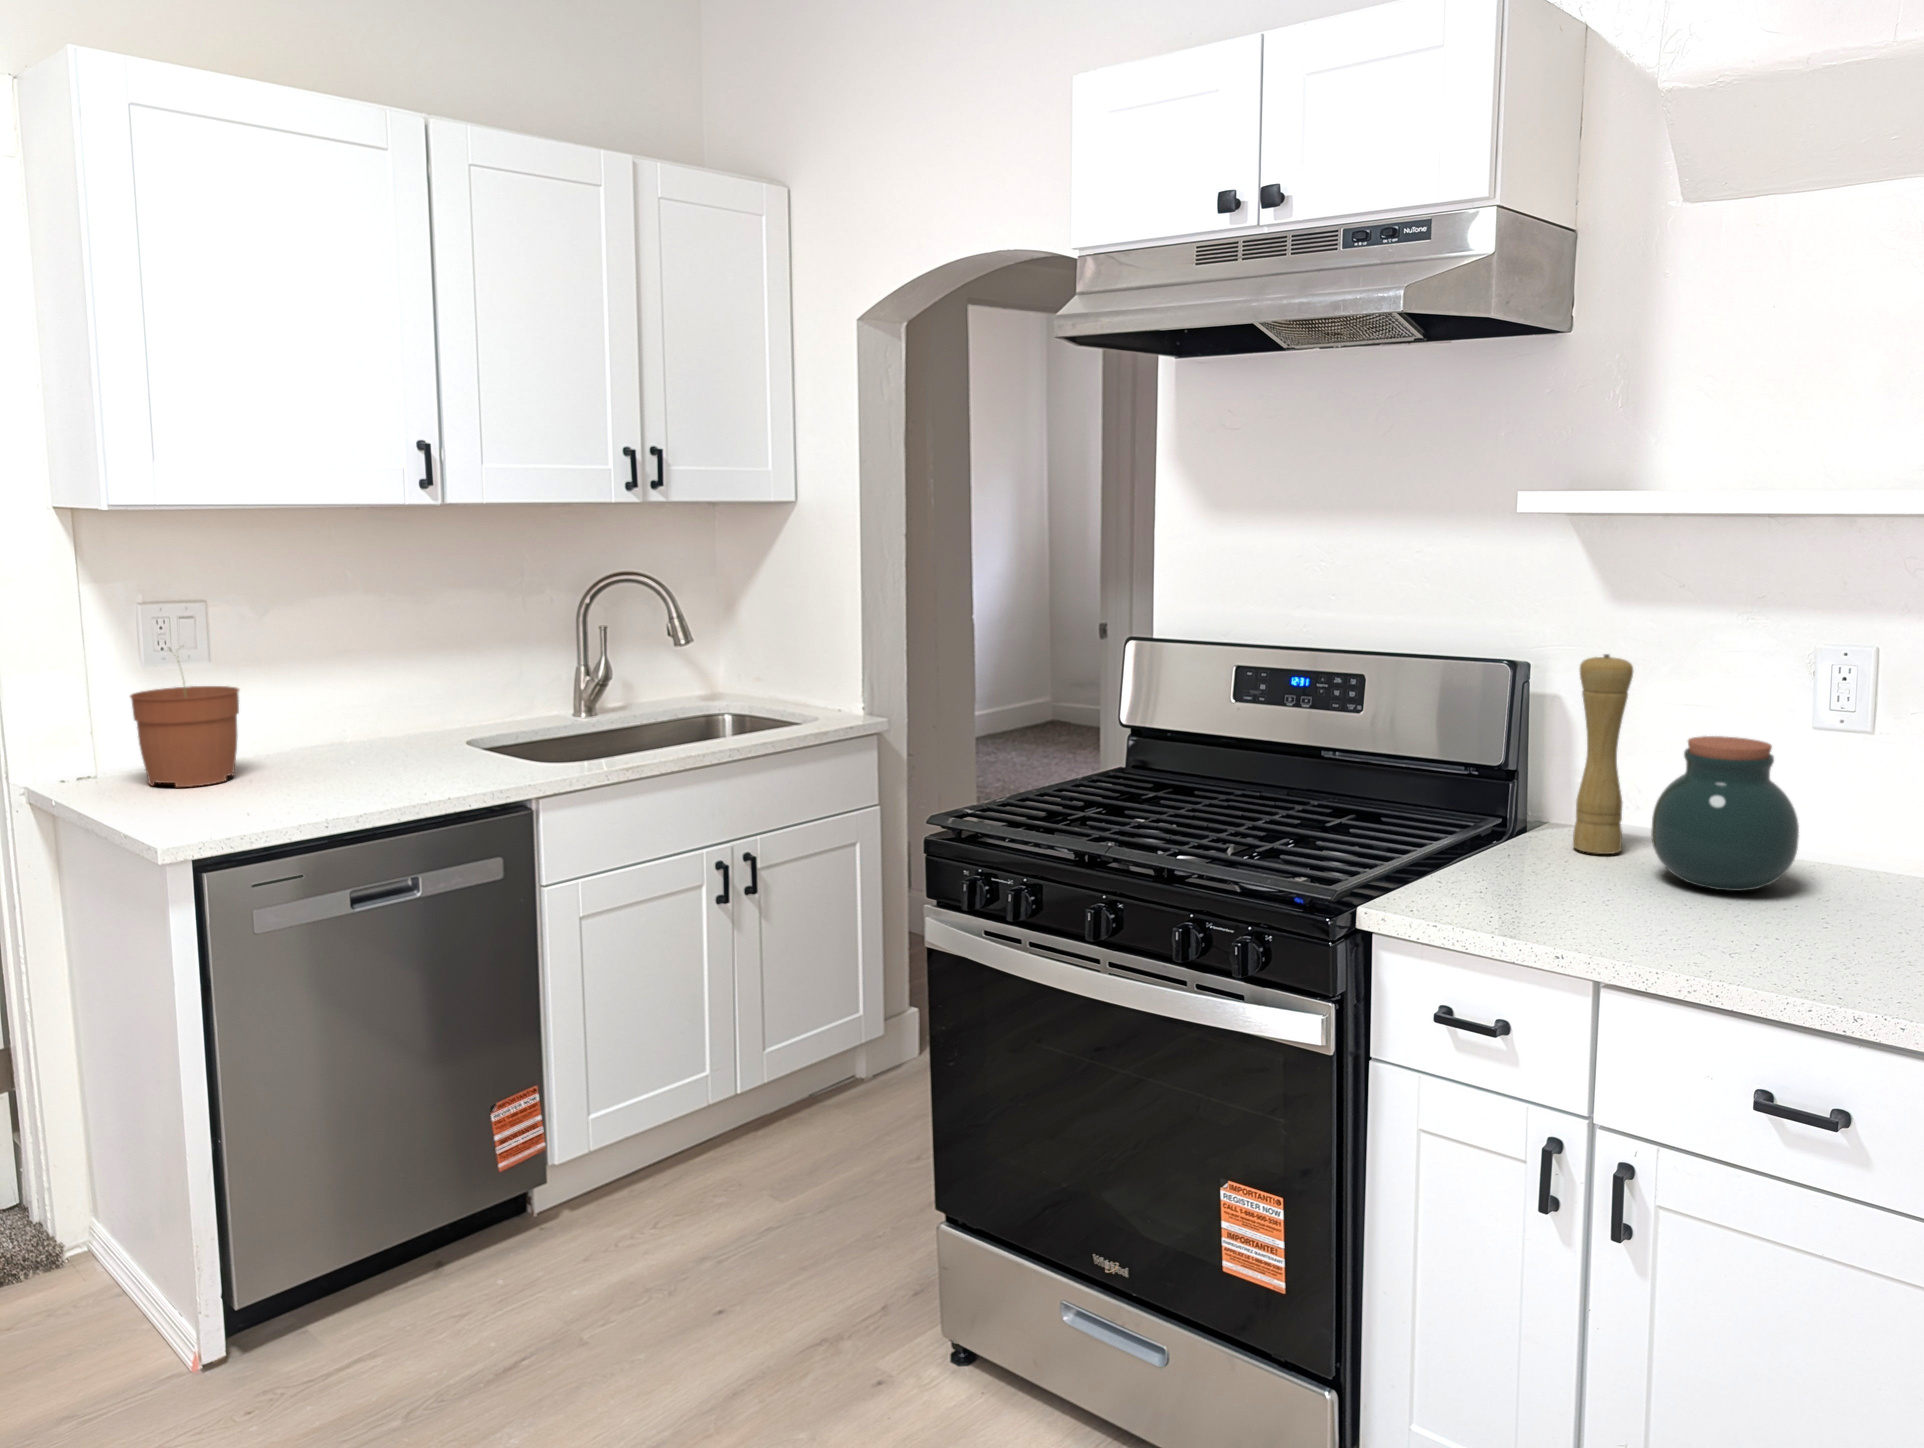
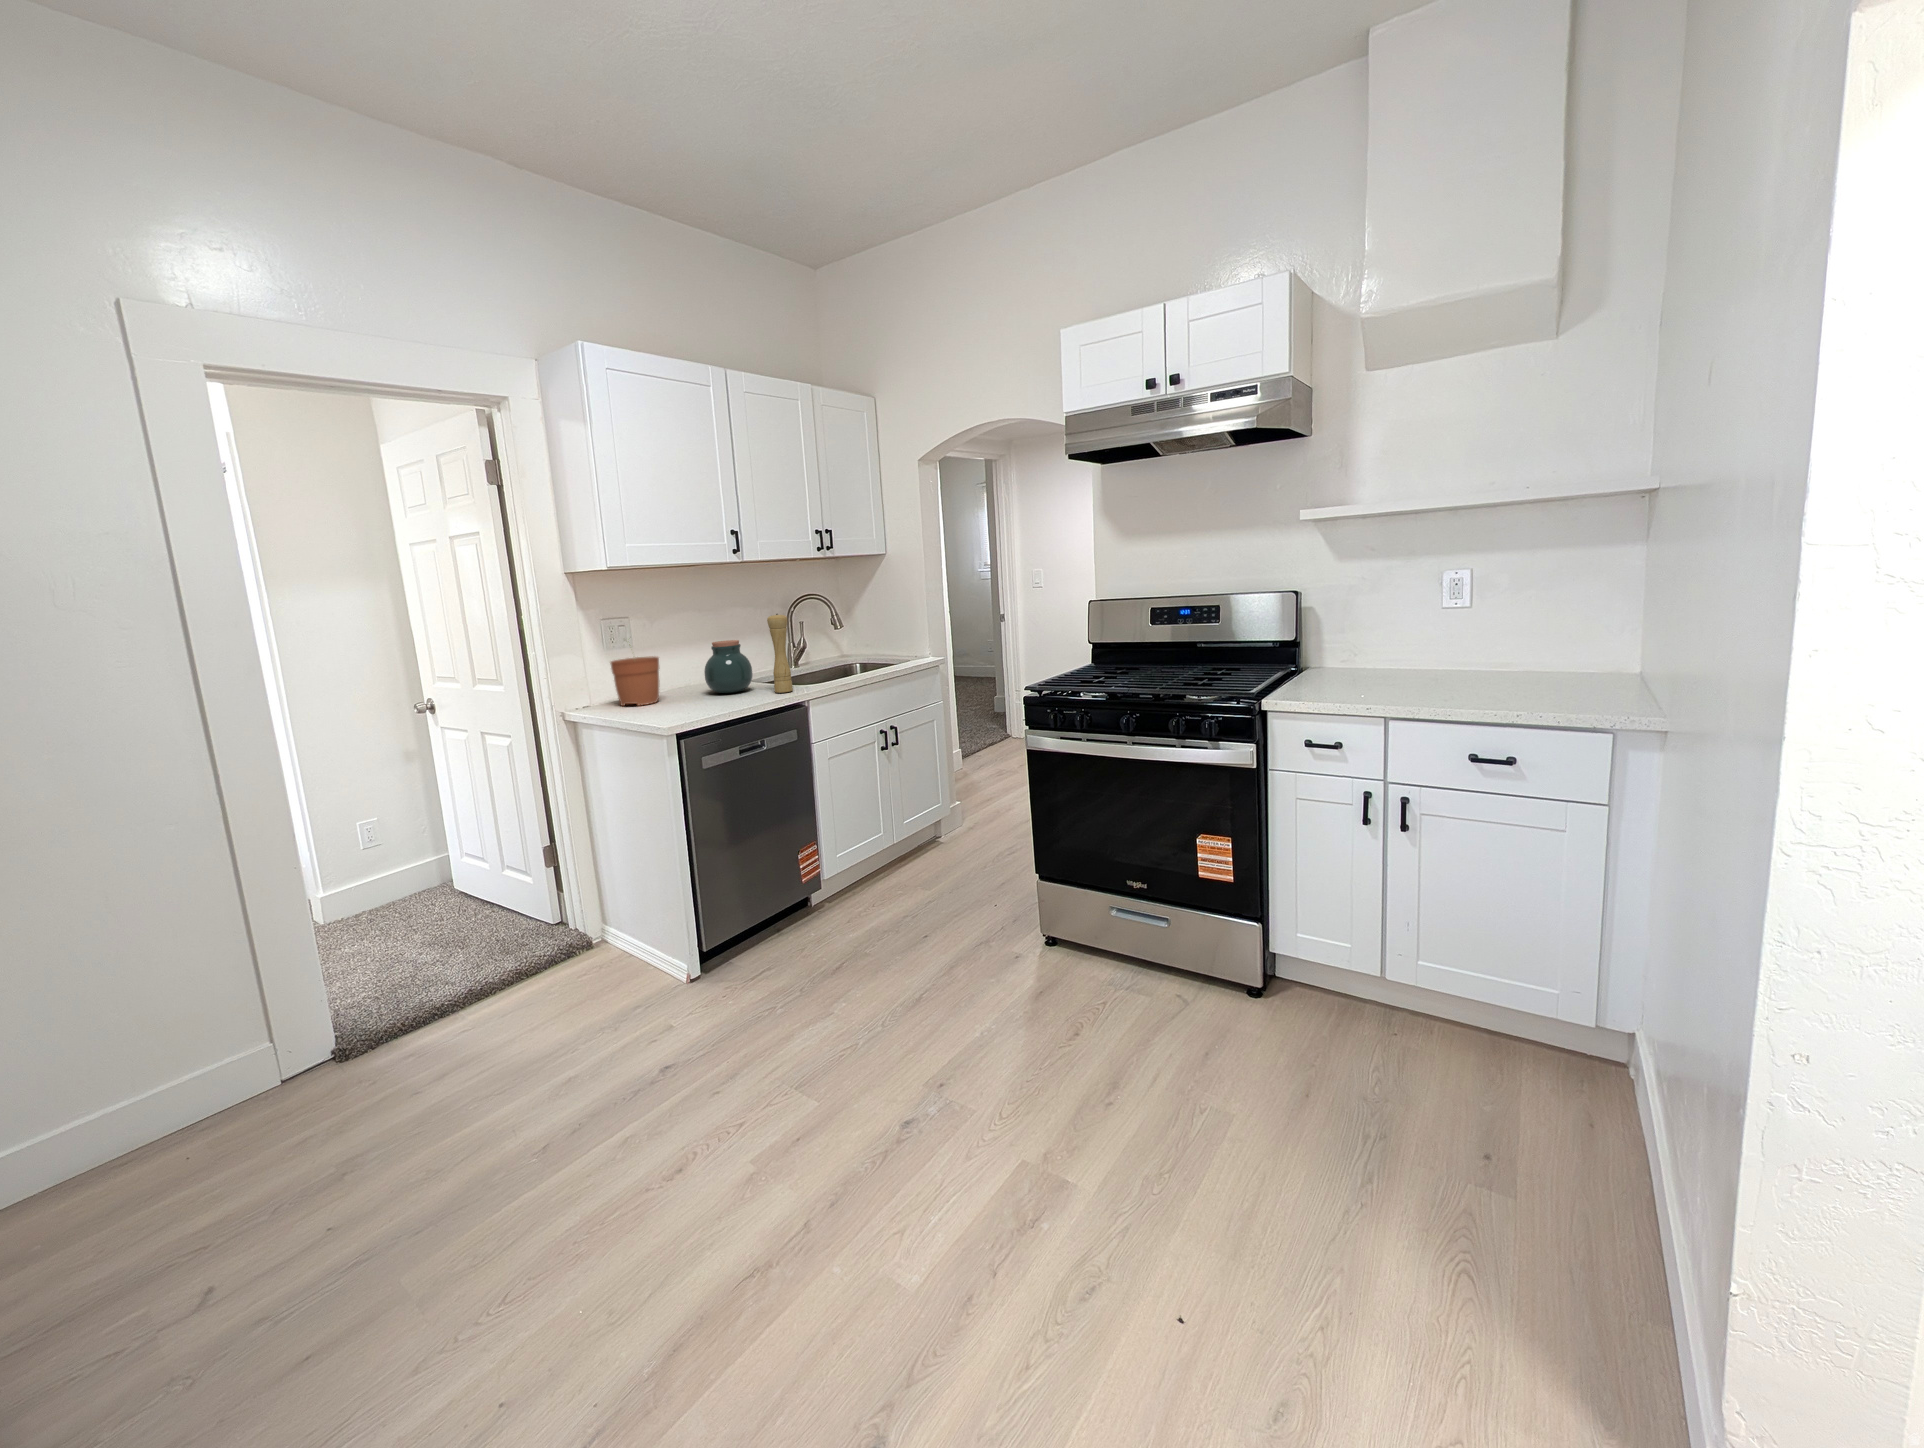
pepper mill: present [1573,654,1633,854] -> present [767,614,793,693]
jar: present [1651,736,1799,891] -> present [704,640,753,693]

